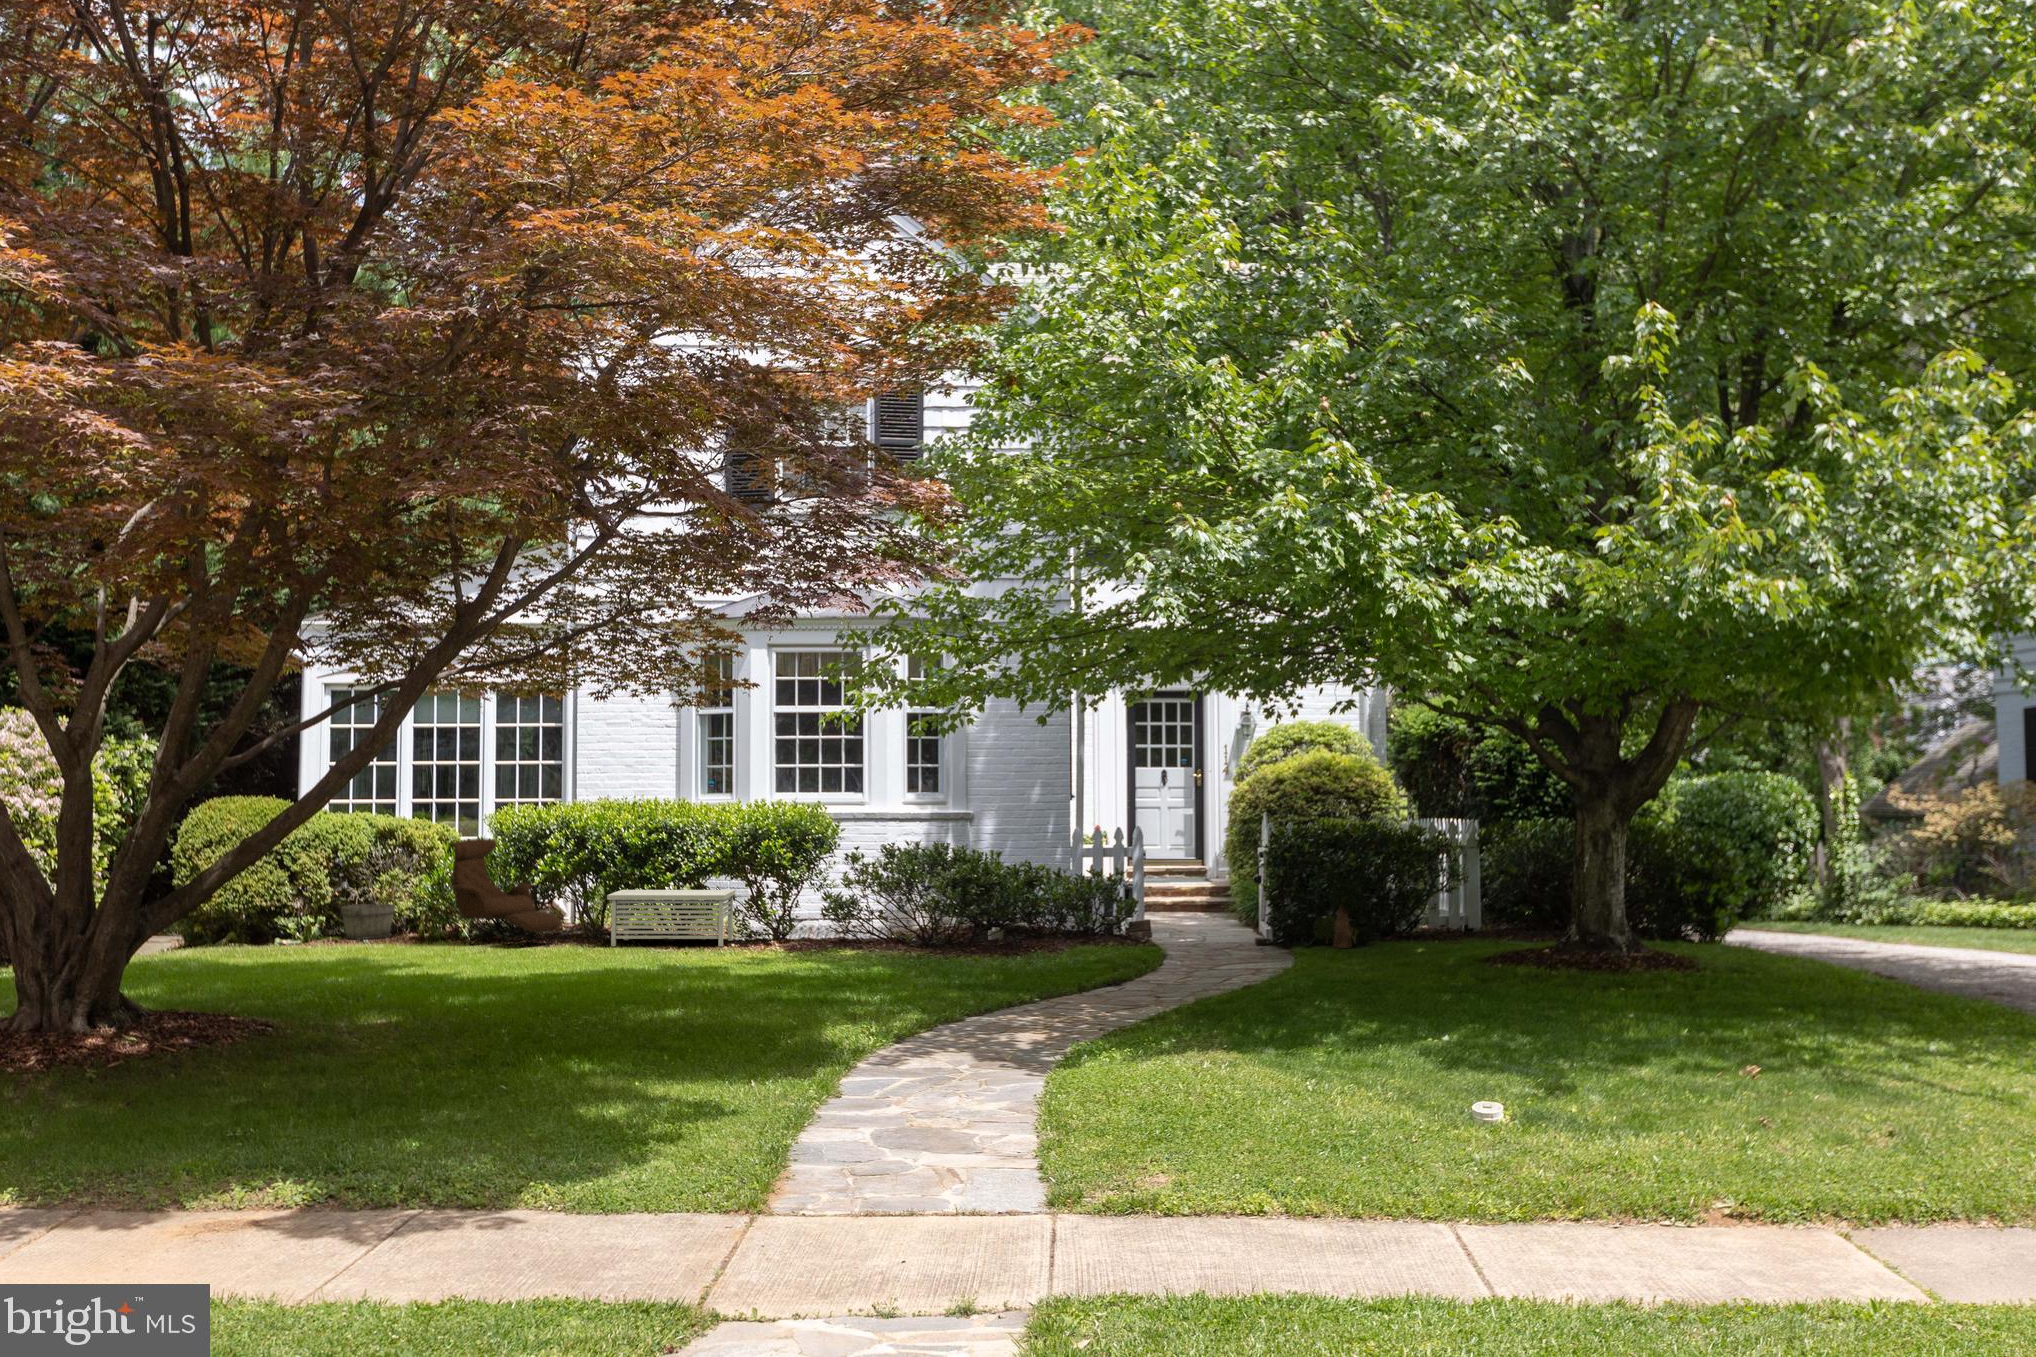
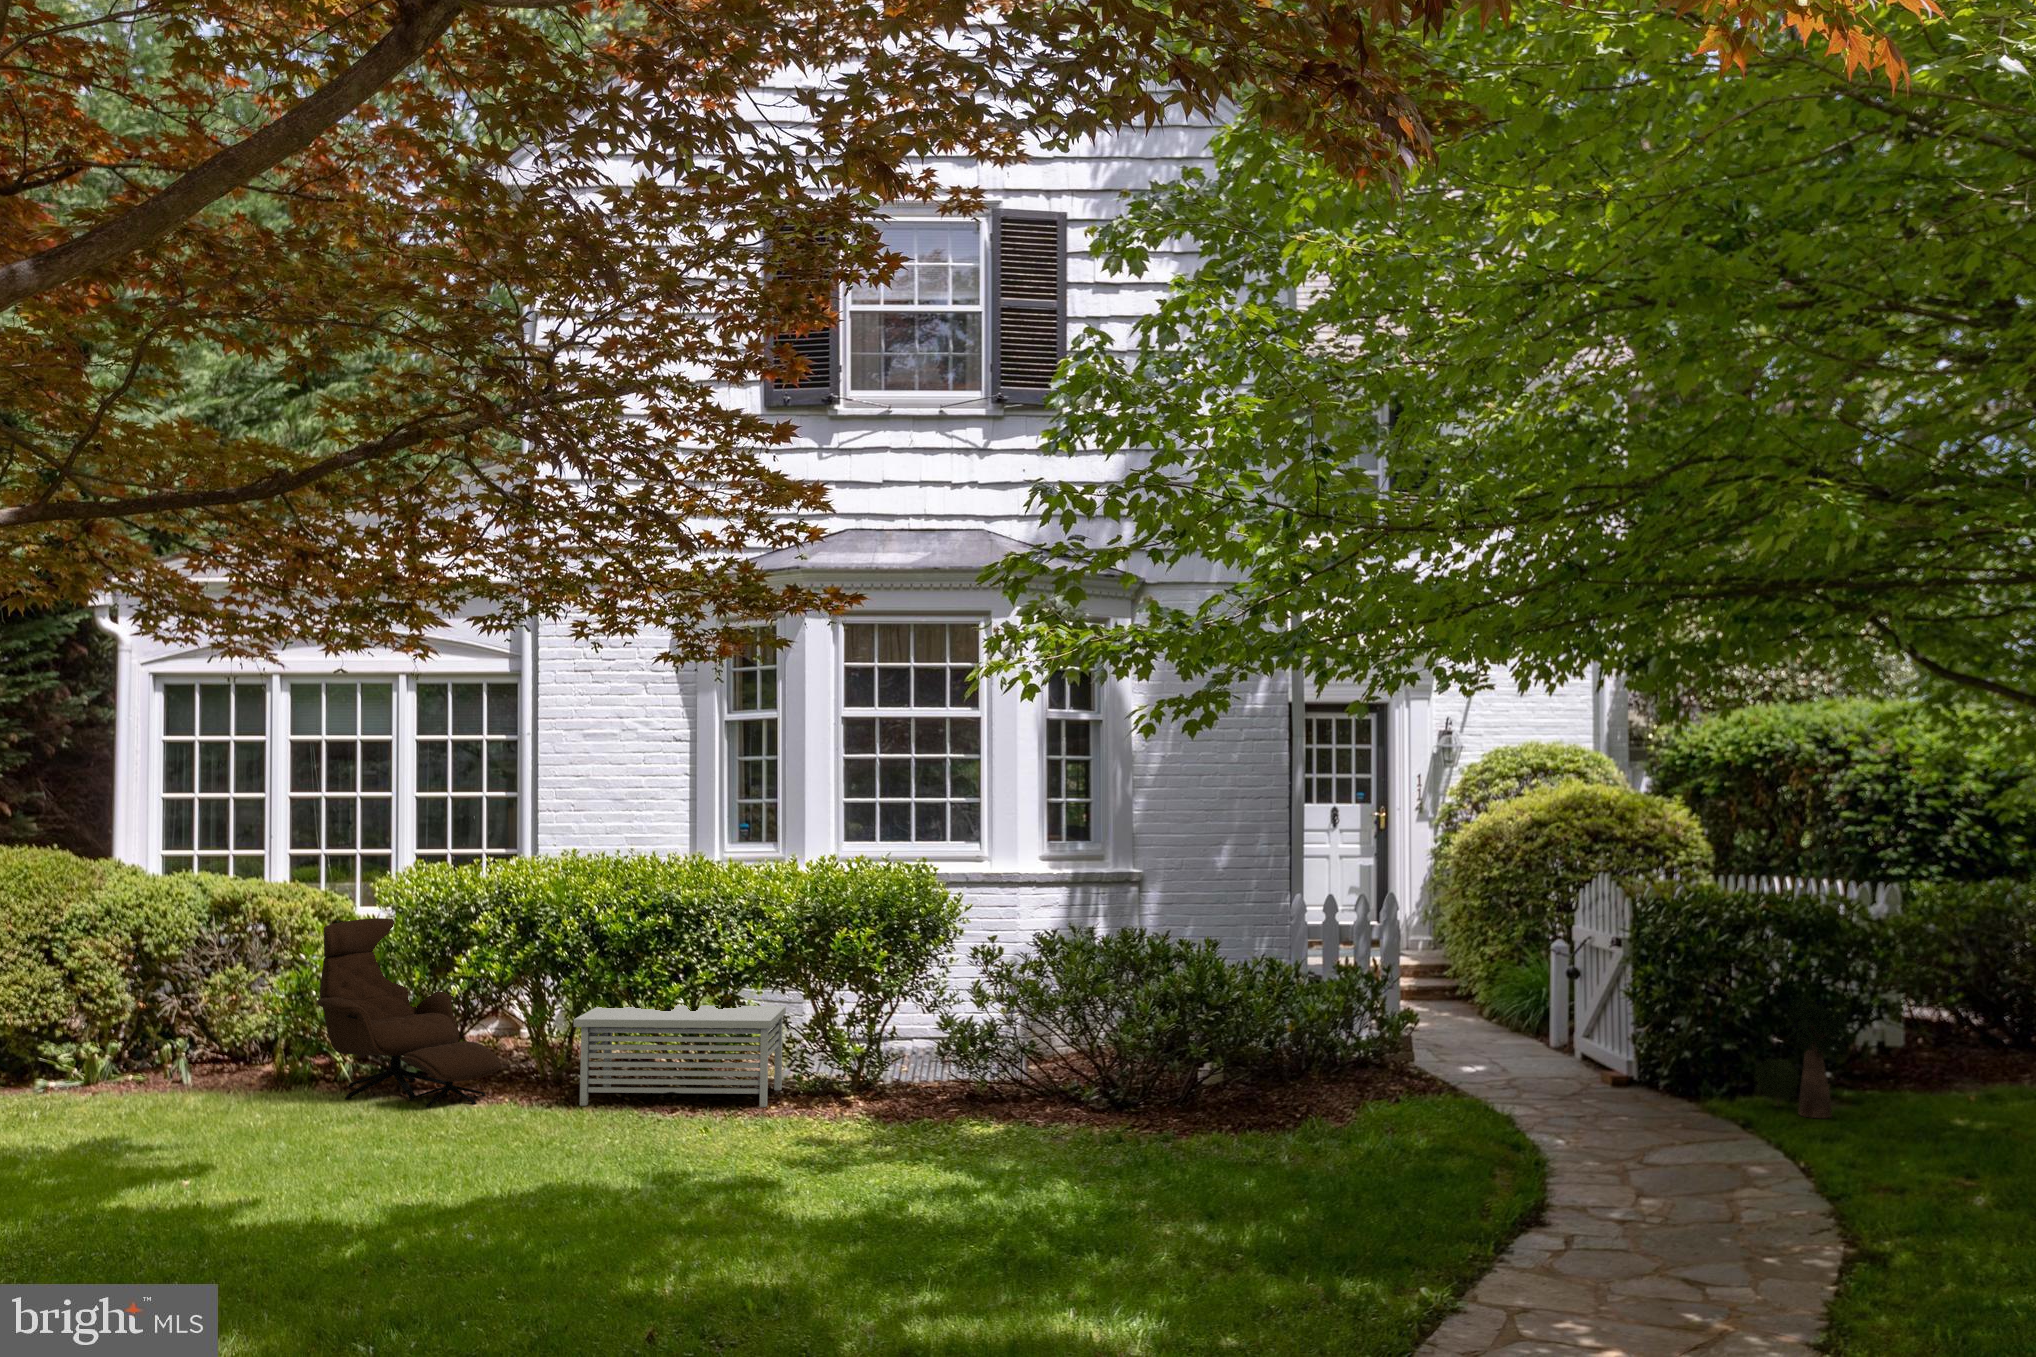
wooden bucket: present [341,903,395,939] -> none [145,1007,237,1083]

